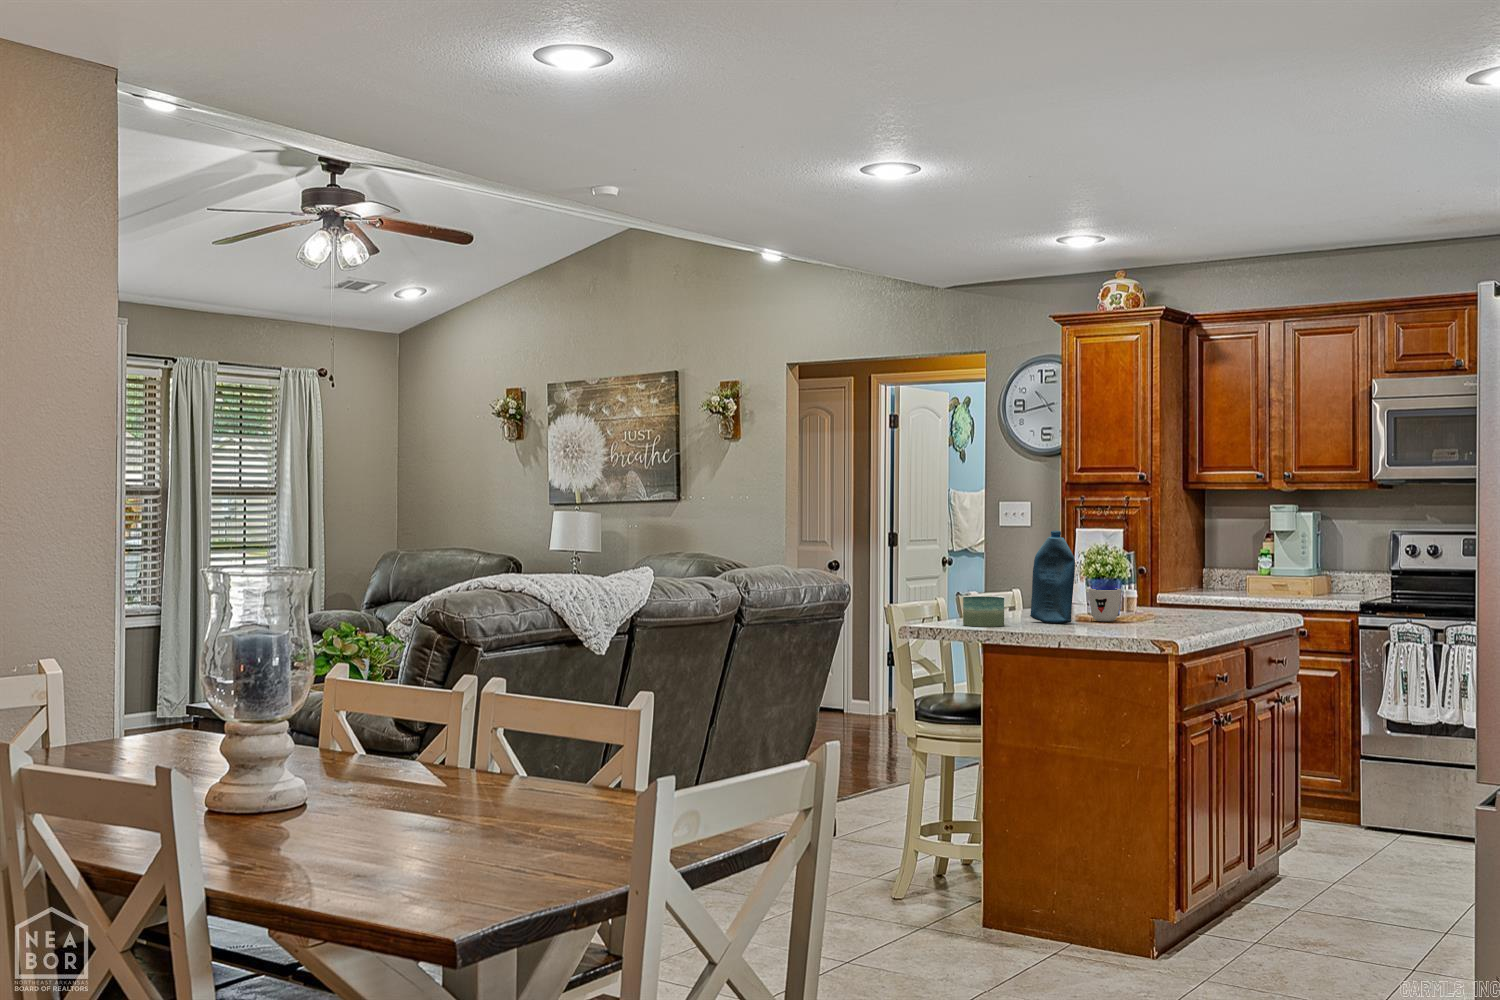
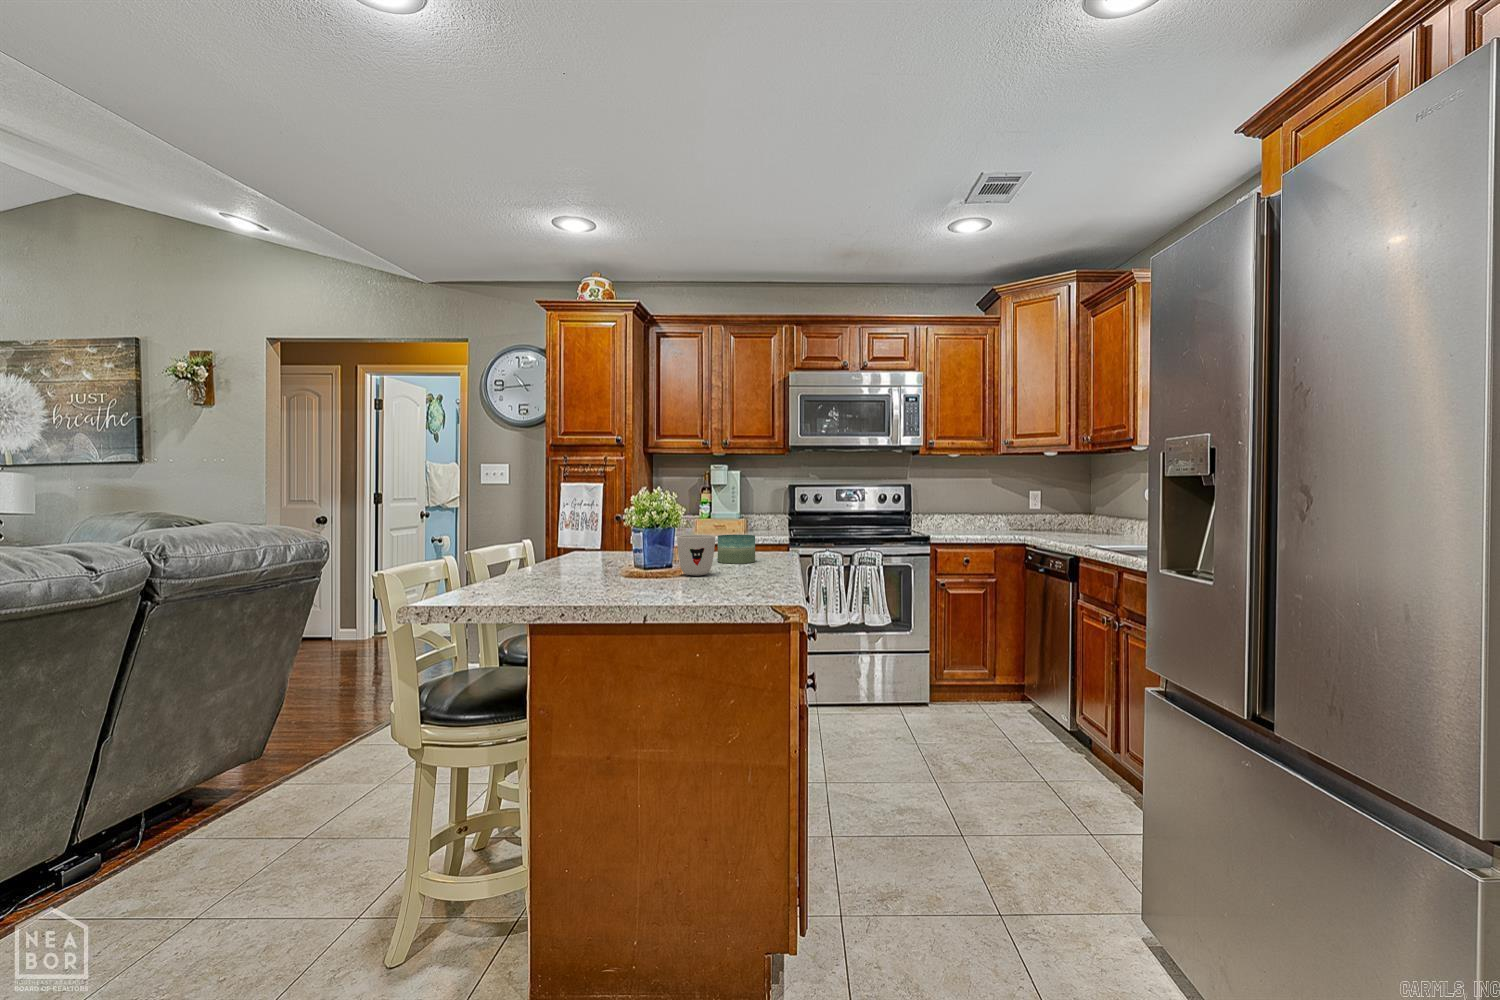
bottle: present [1030,531,1075,624] -> none [617,462,681,585]
candle: present [963,596,1004,627] -> present [718,535,755,563]

